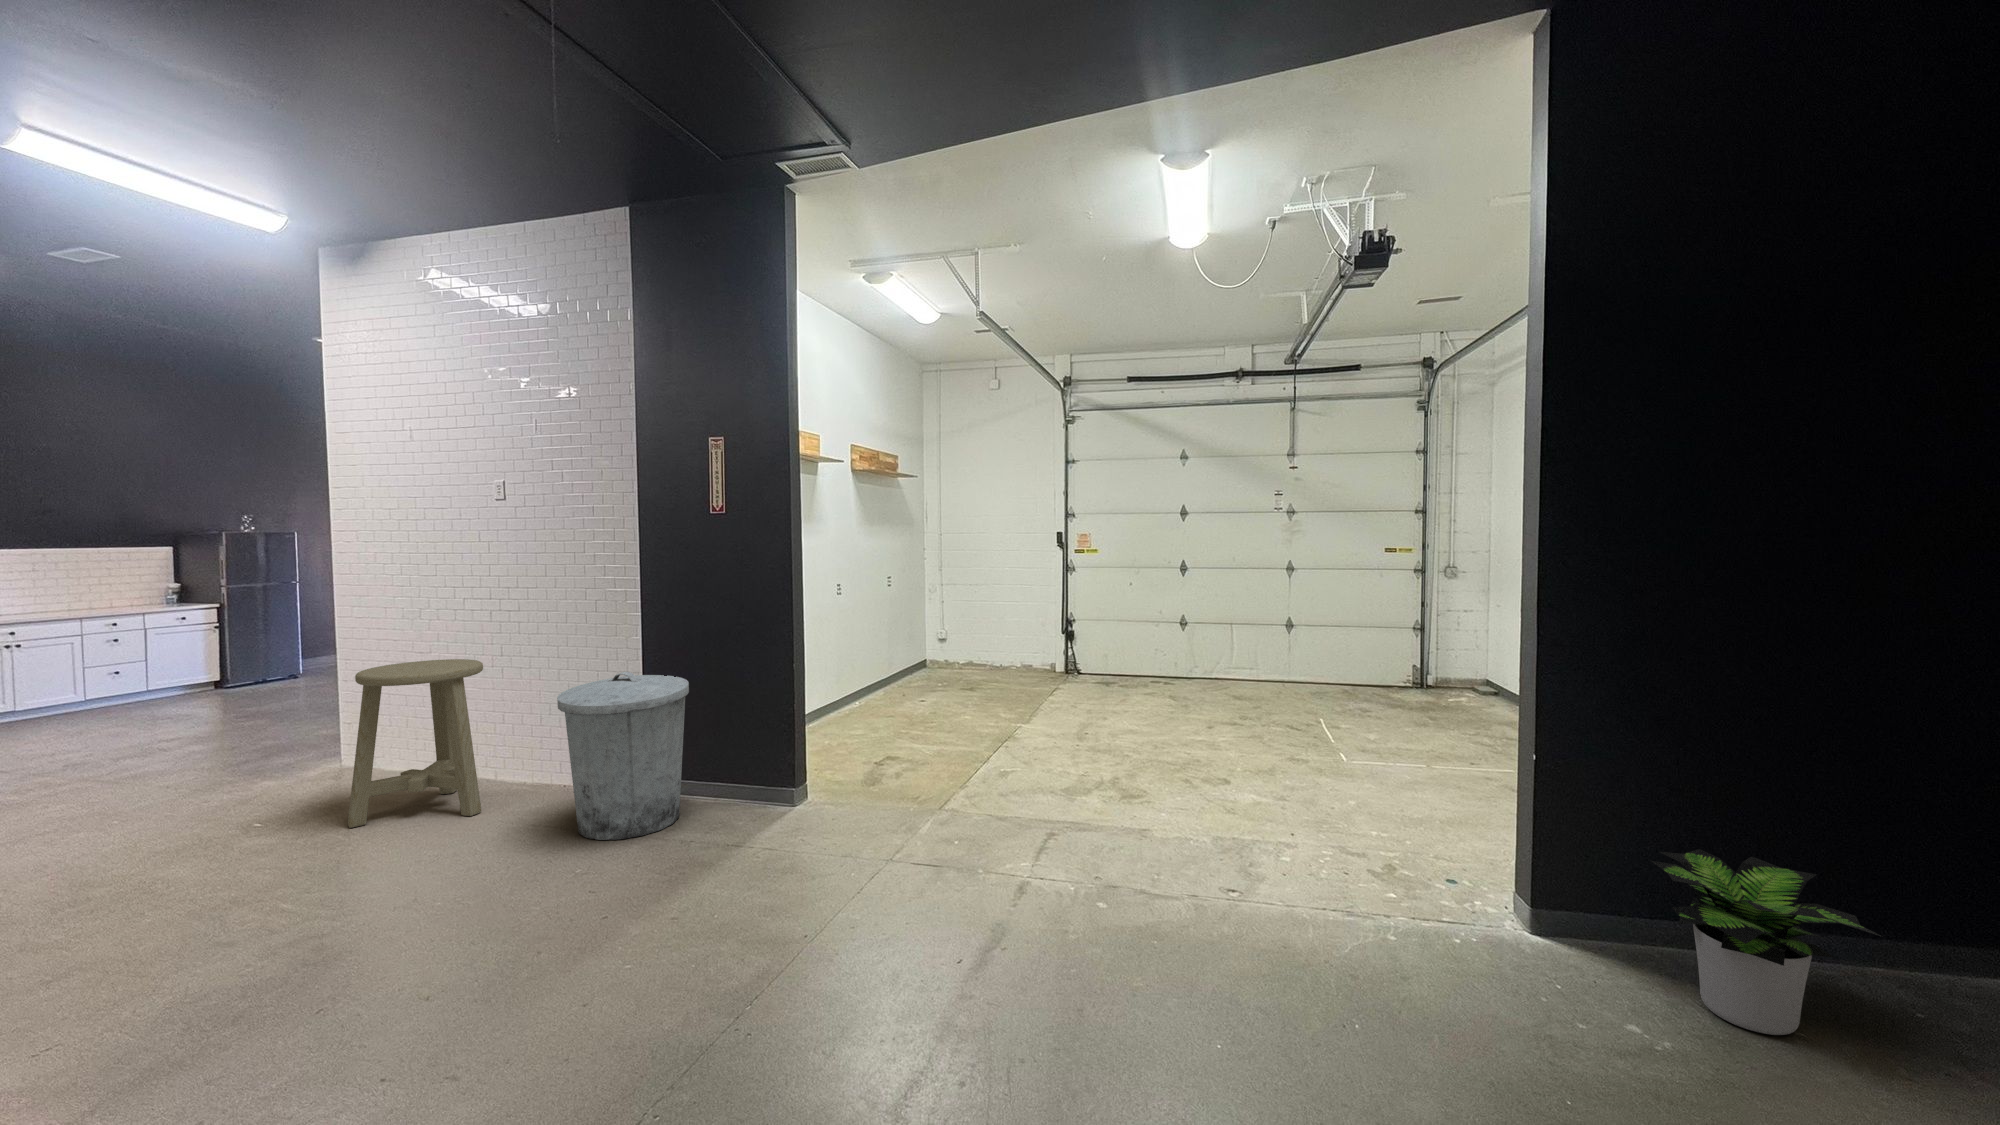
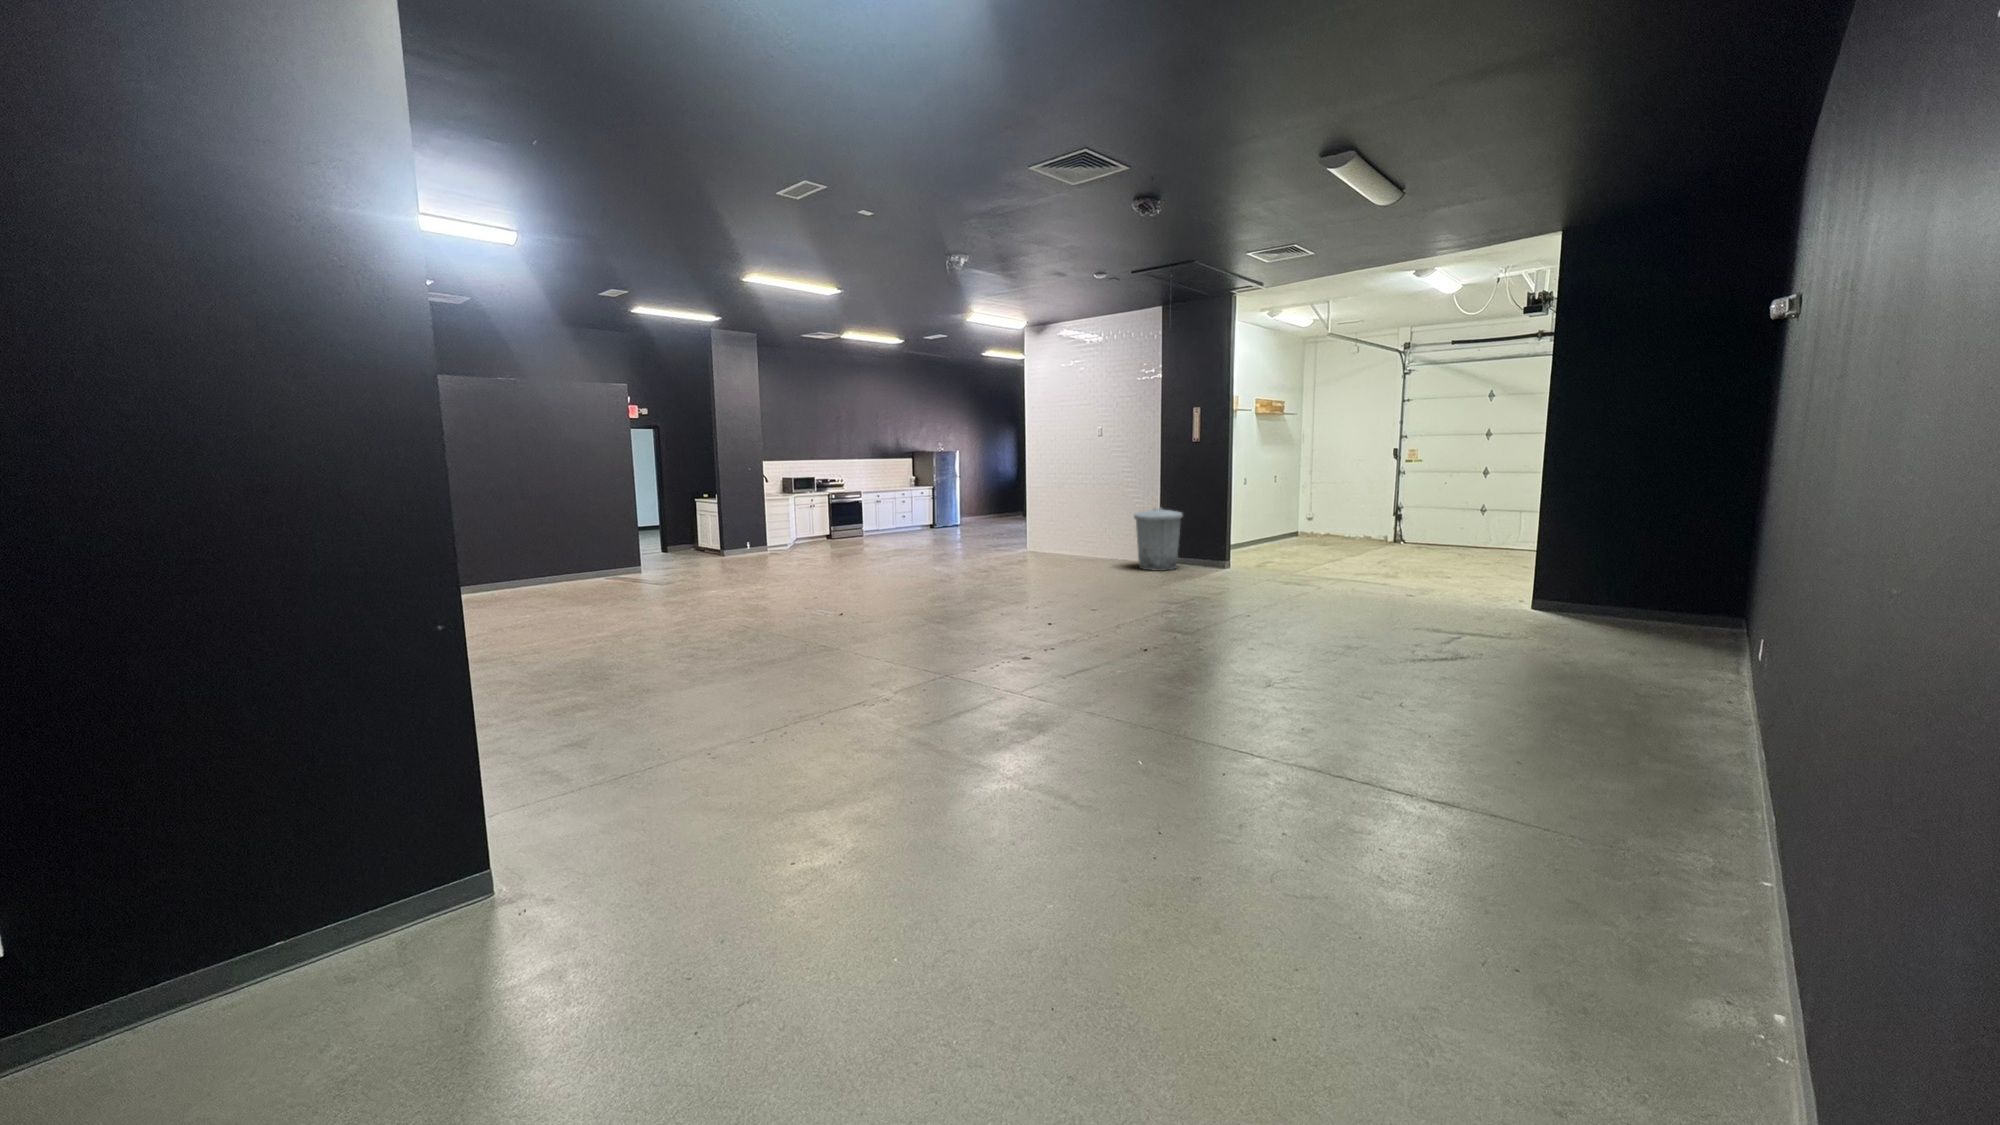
stool: present [348,659,483,828] -> none [1053,503,1098,563]
potted plant: present [1651,849,1881,1035] -> none [1551,567,1625,622]

